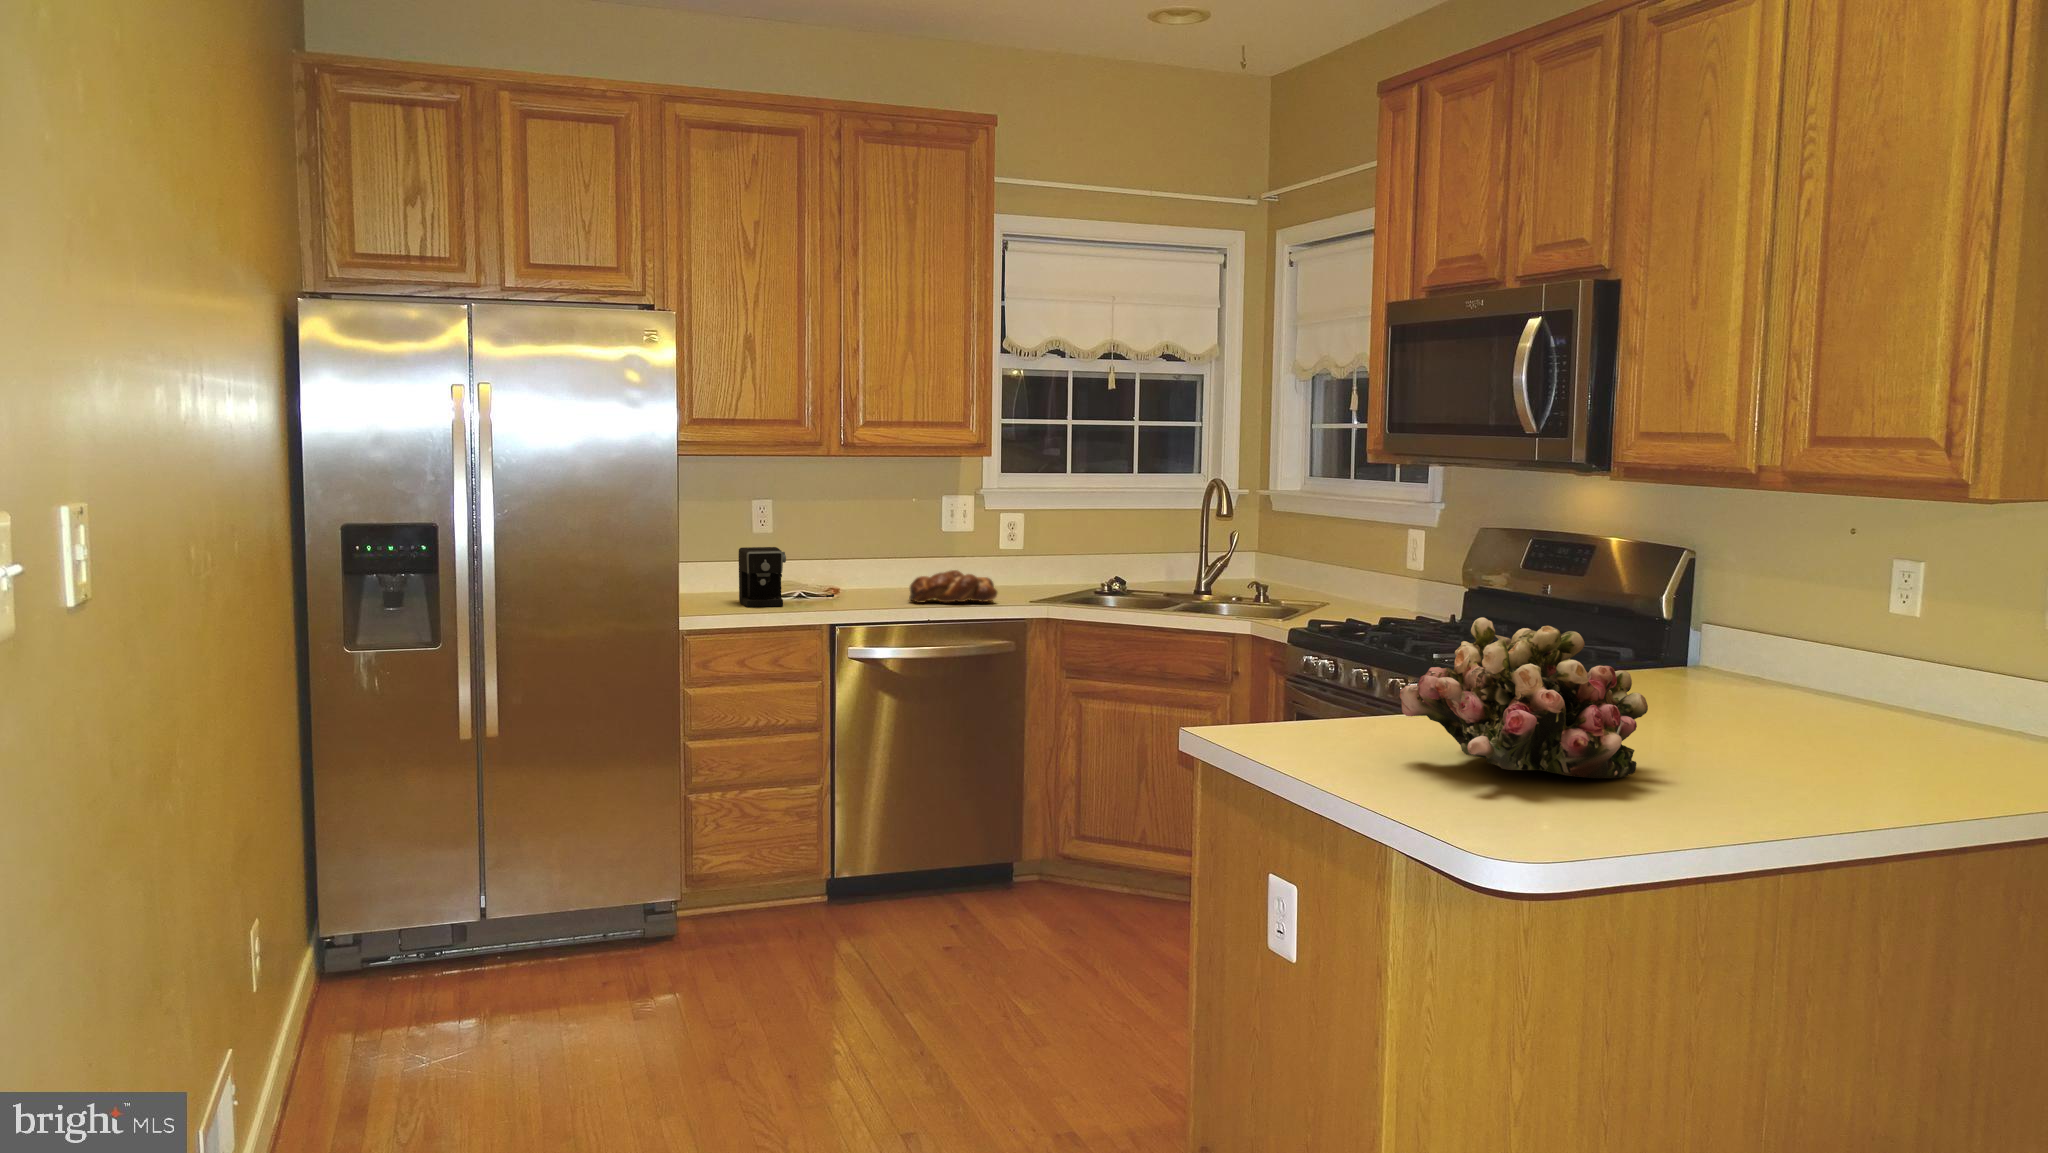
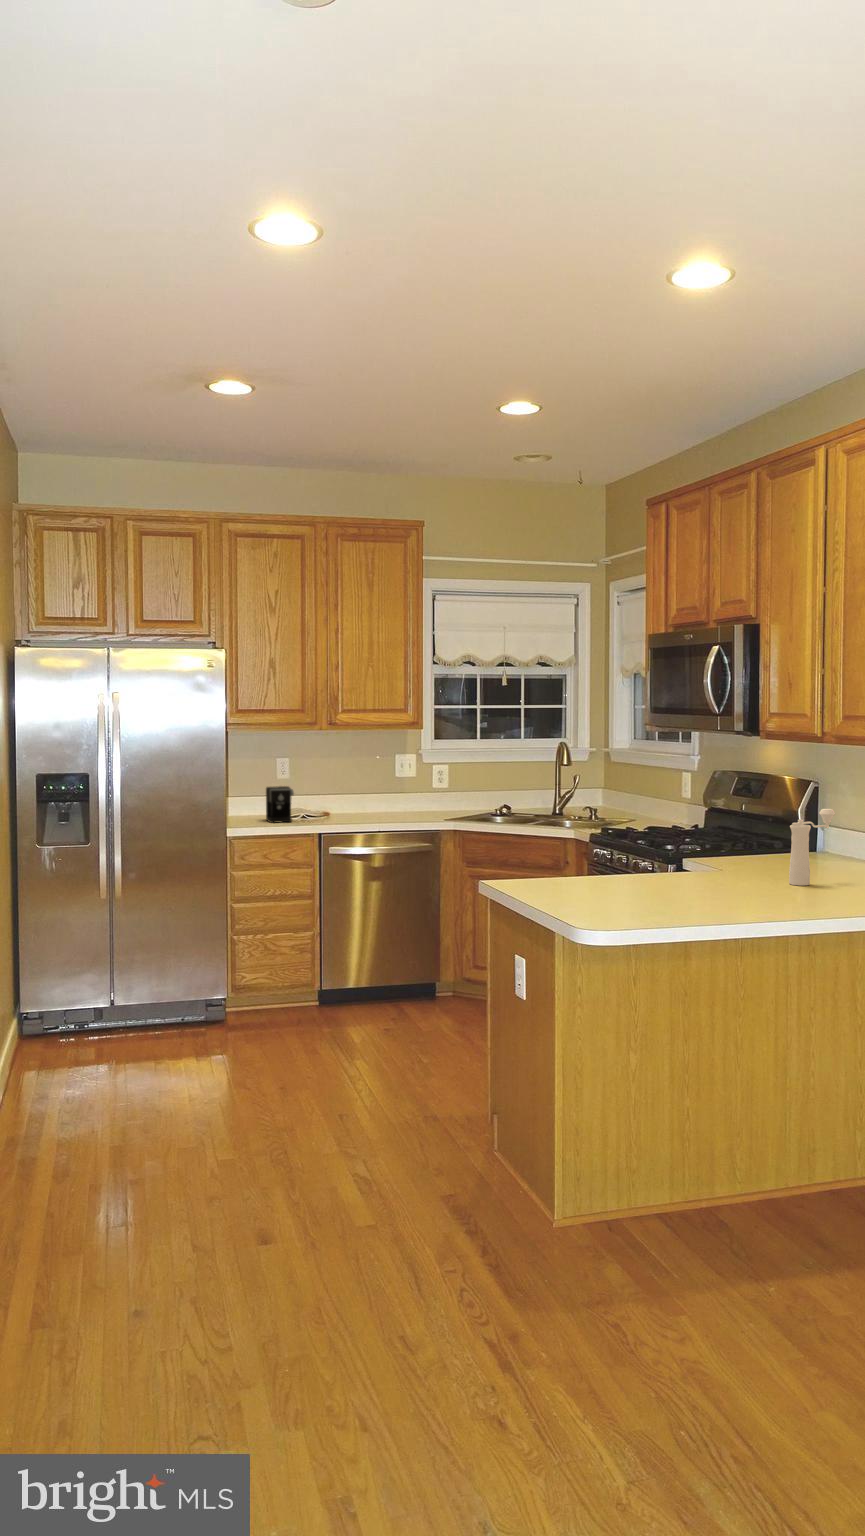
bread loaf: present [909,570,997,603] -> none [370,800,424,820]
pepper mill: none [1723,597,1803,736] -> present [789,809,835,886]
flower arrangement: present [1400,618,1648,778] -> none [587,818,715,901]

